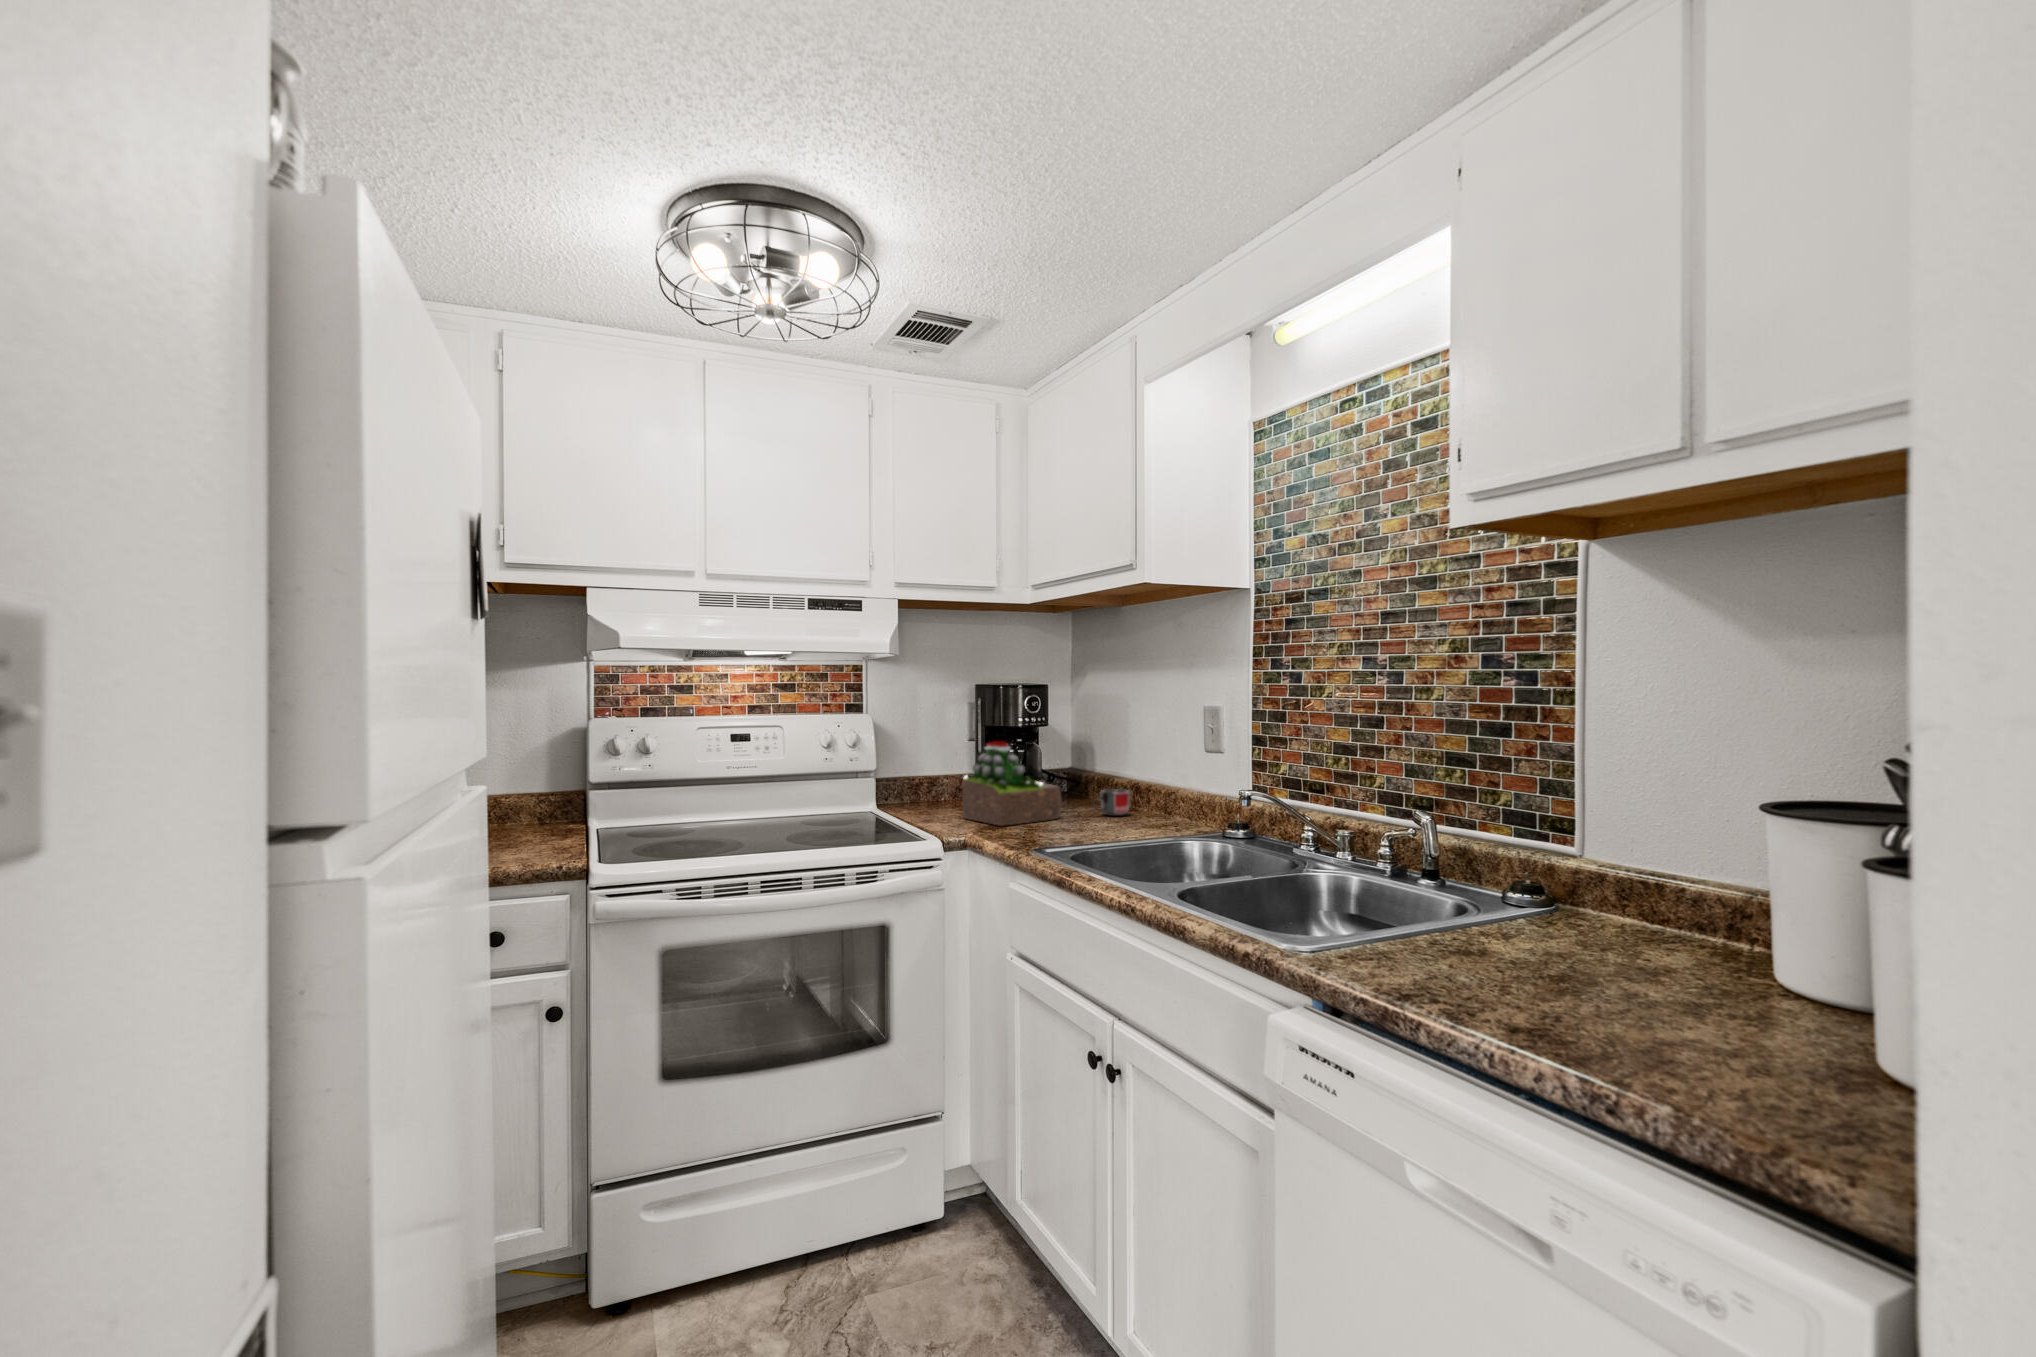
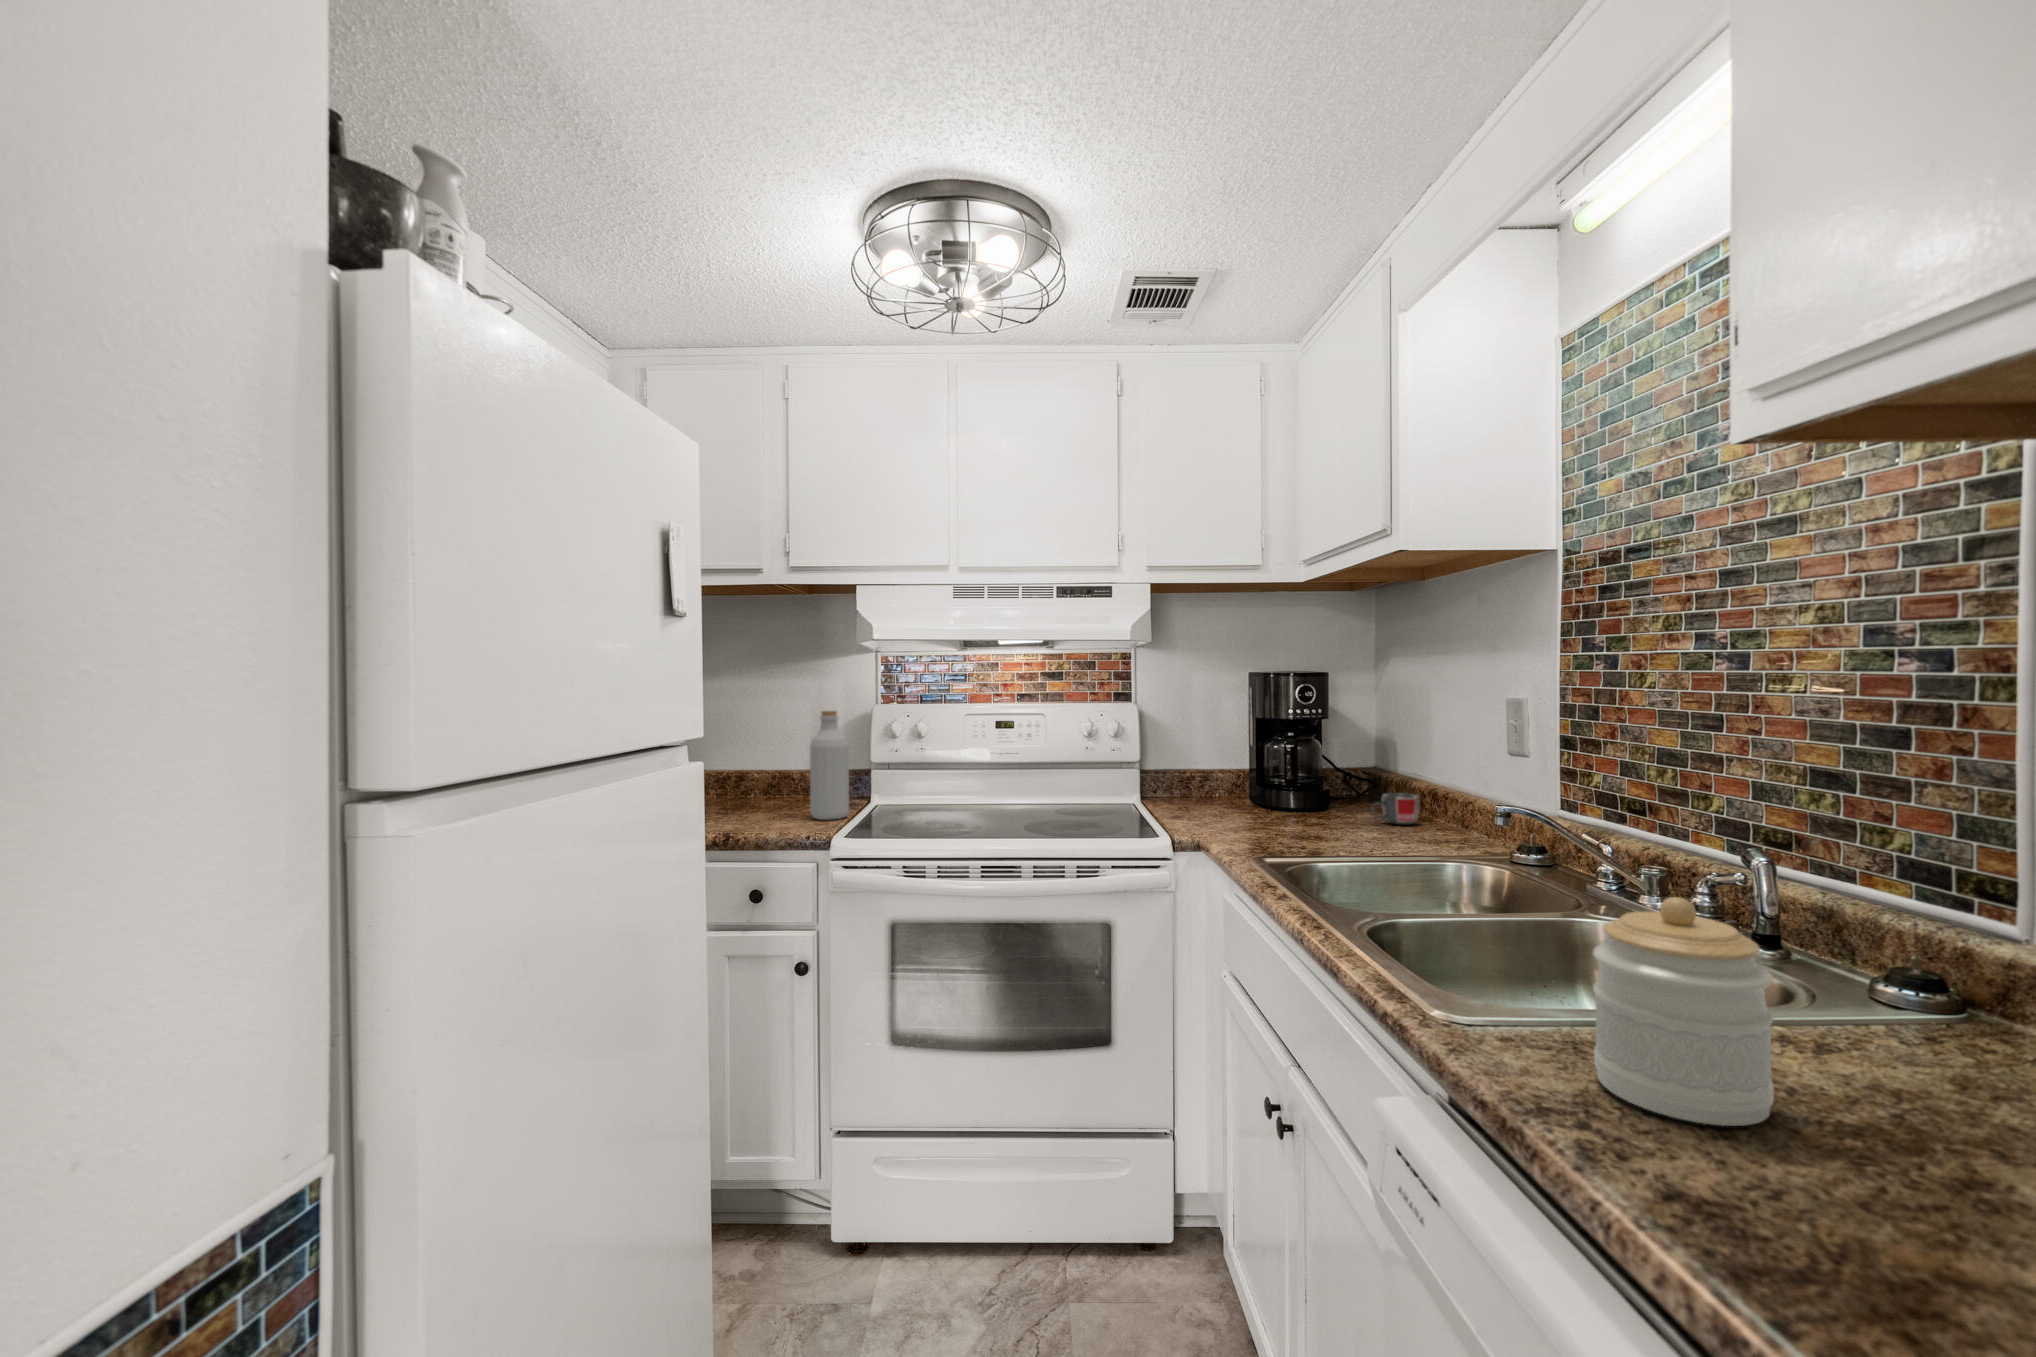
bottle: none [522,725,571,850] -> present [810,711,849,820]
succulent plant: present [963,741,1061,826] -> none [1220,735,1332,827]
jar: none [1413,839,1523,986] -> present [1593,897,1774,1126]

